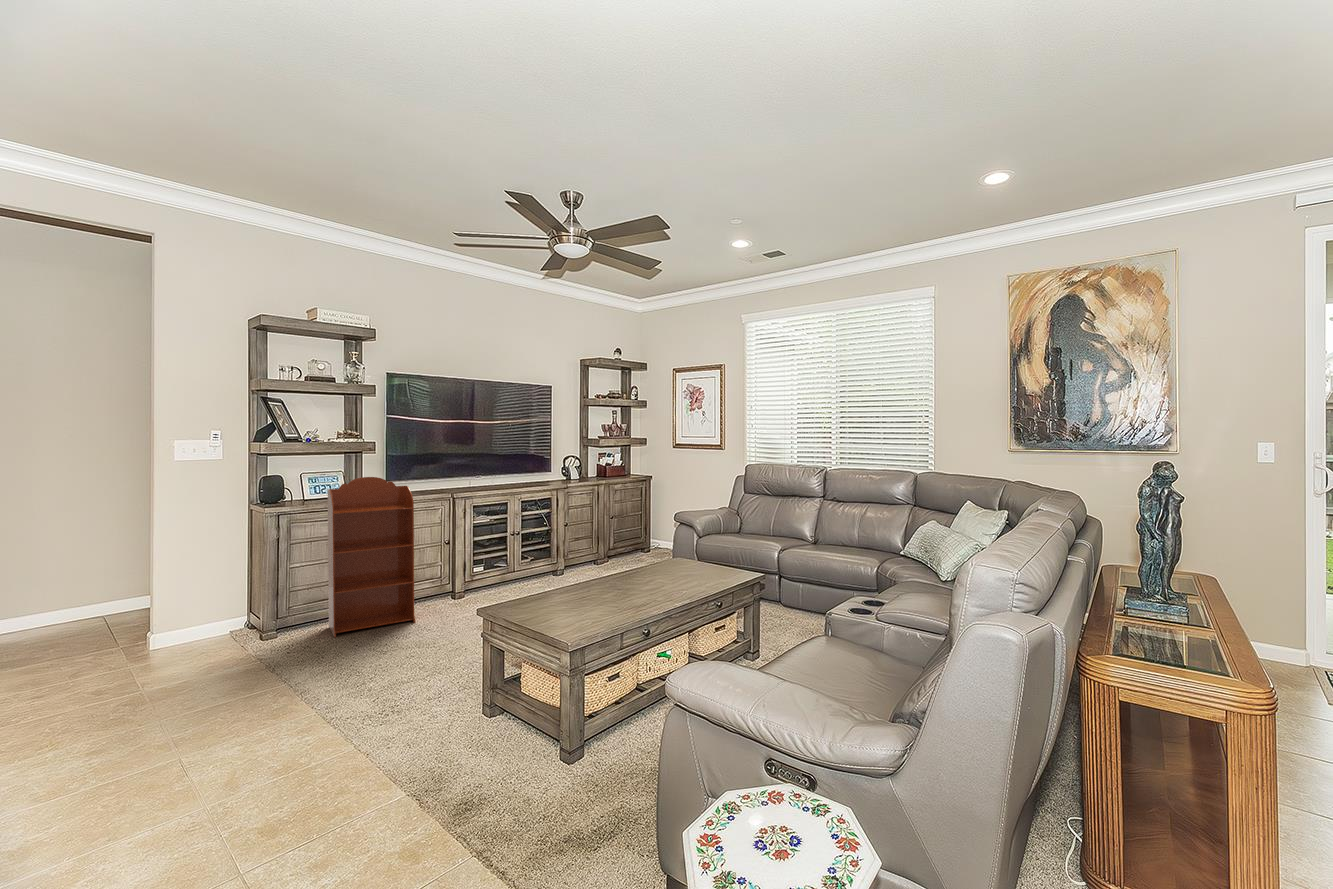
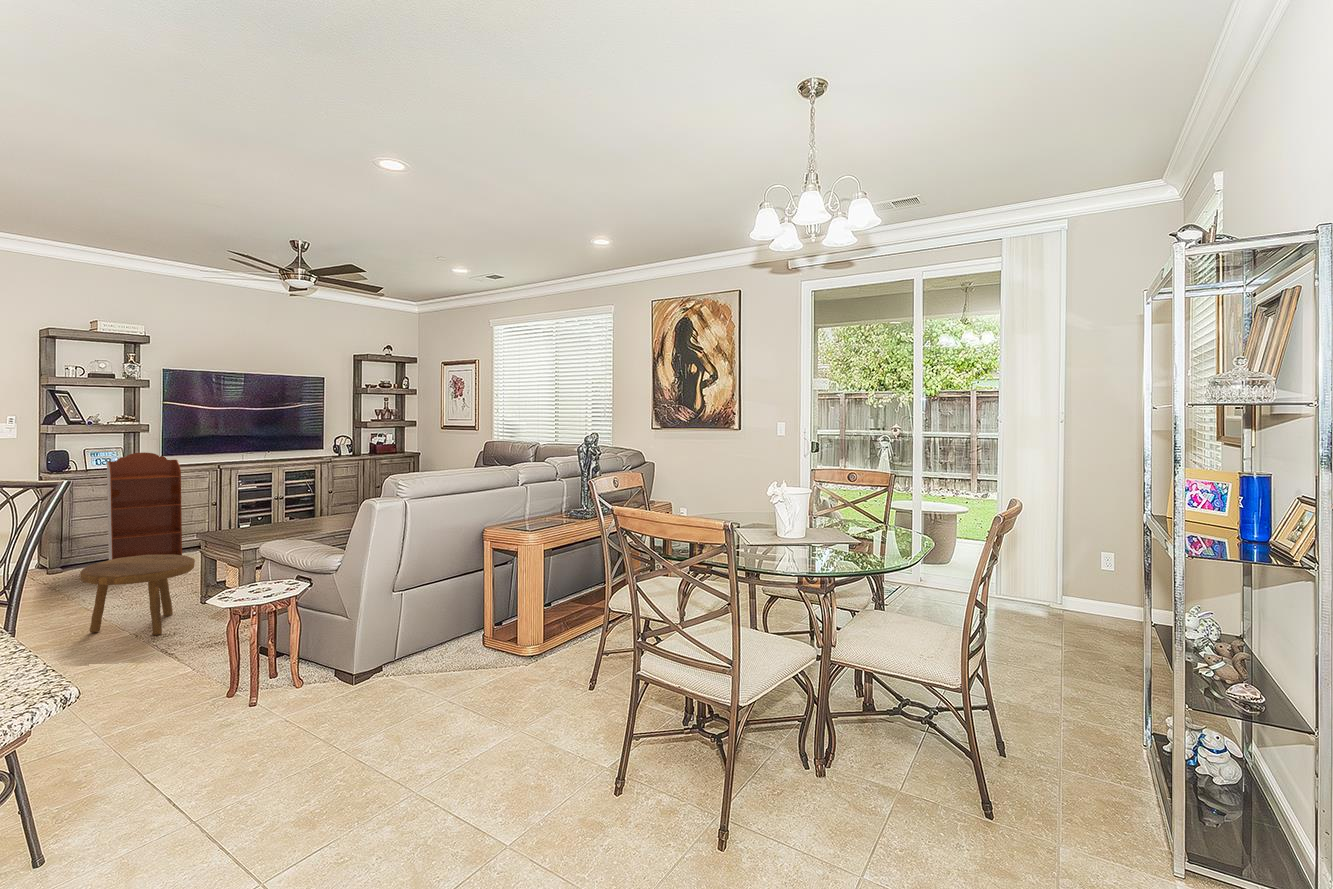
footstool: none [303,634,467,789] -> present [80,555,195,635]

